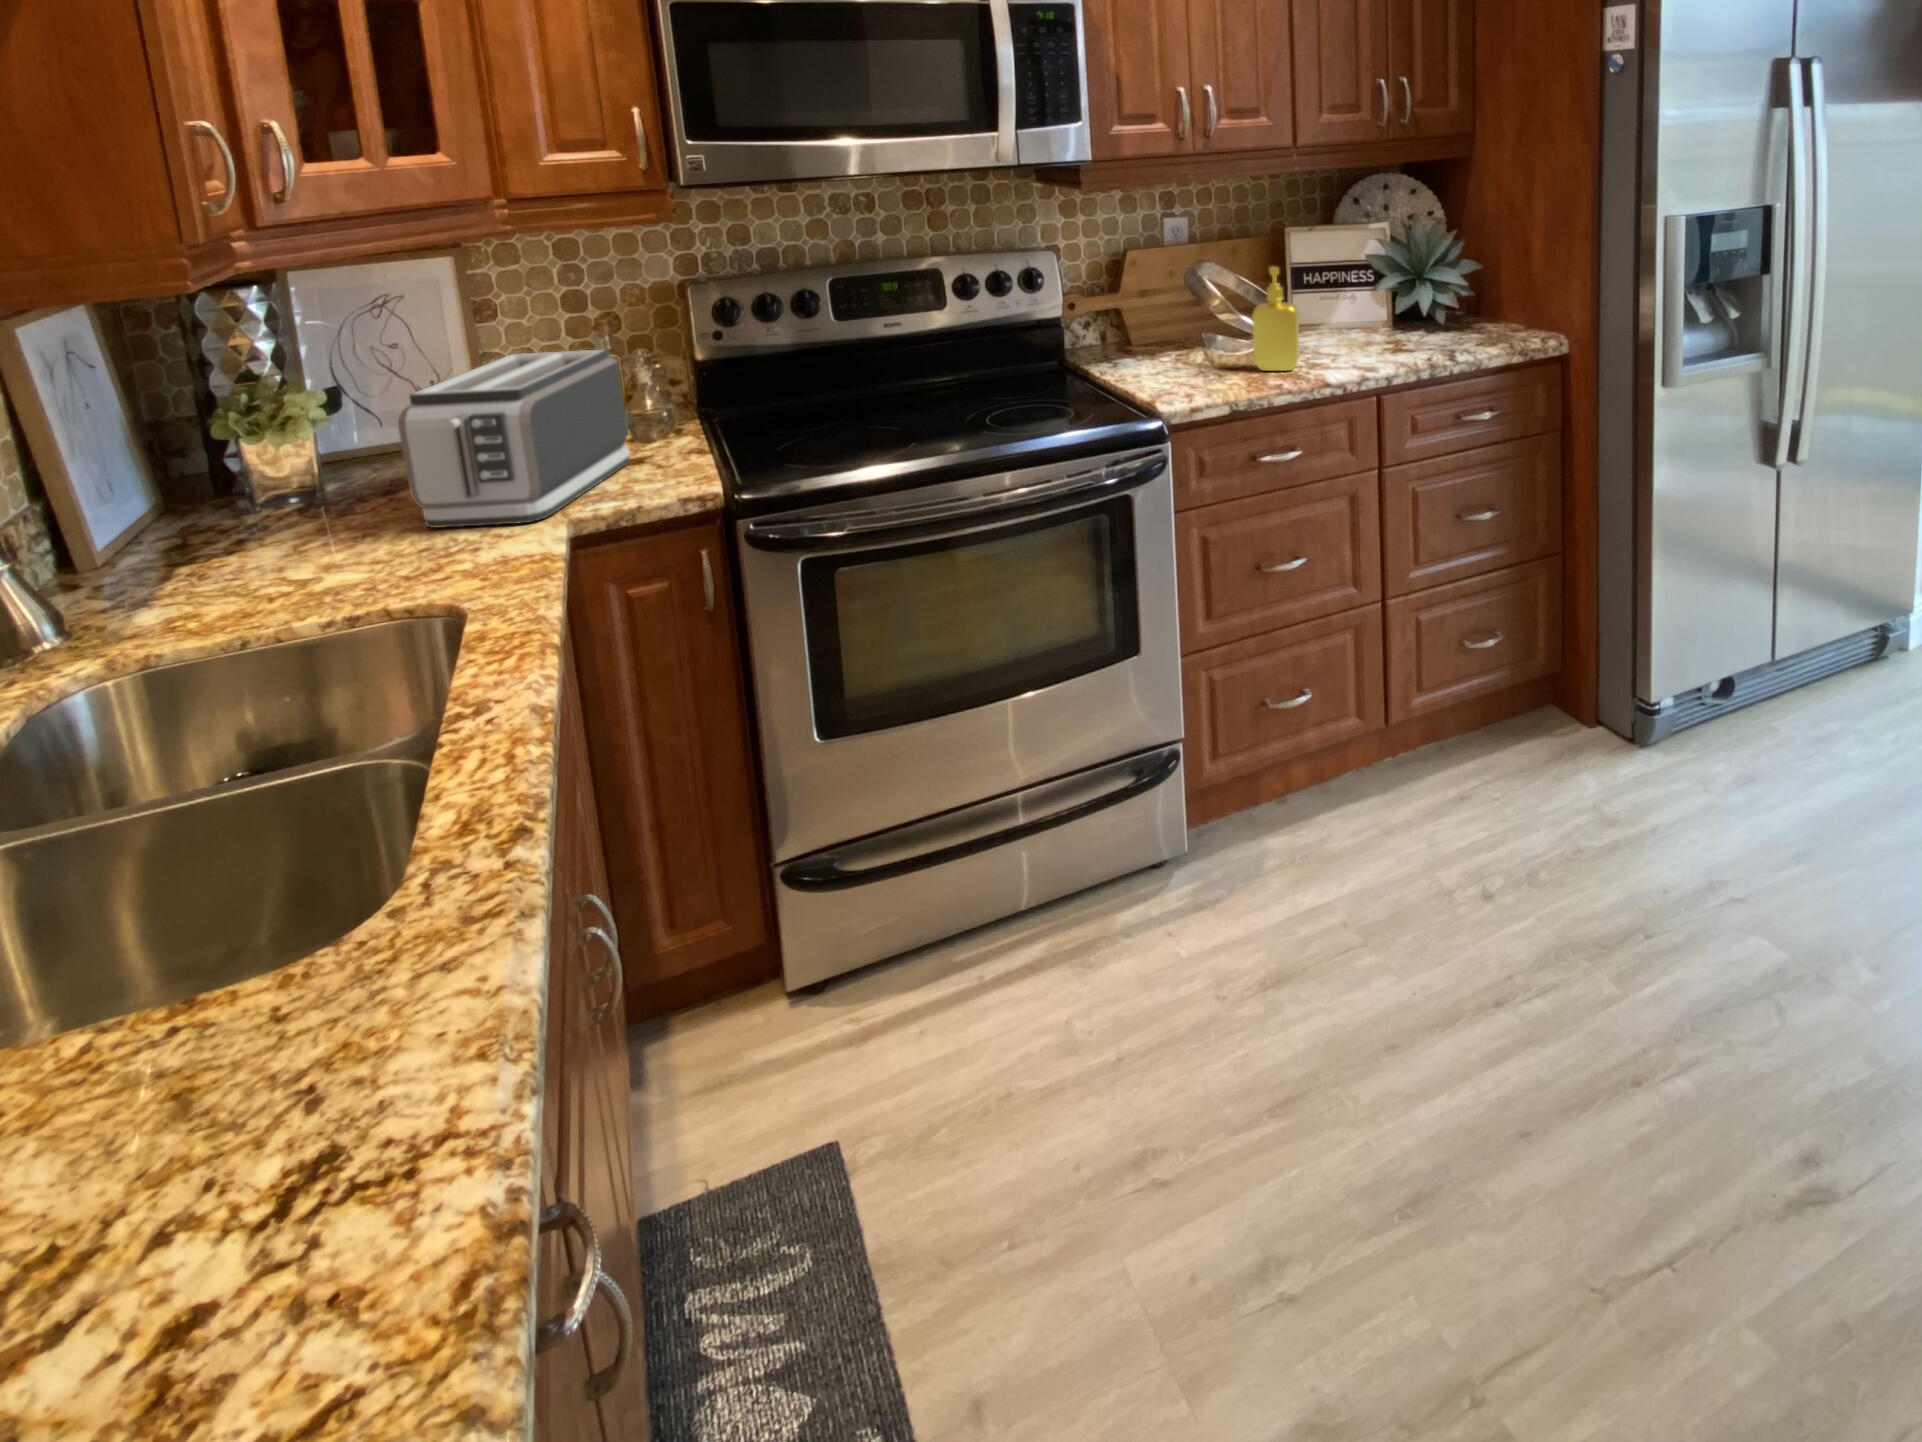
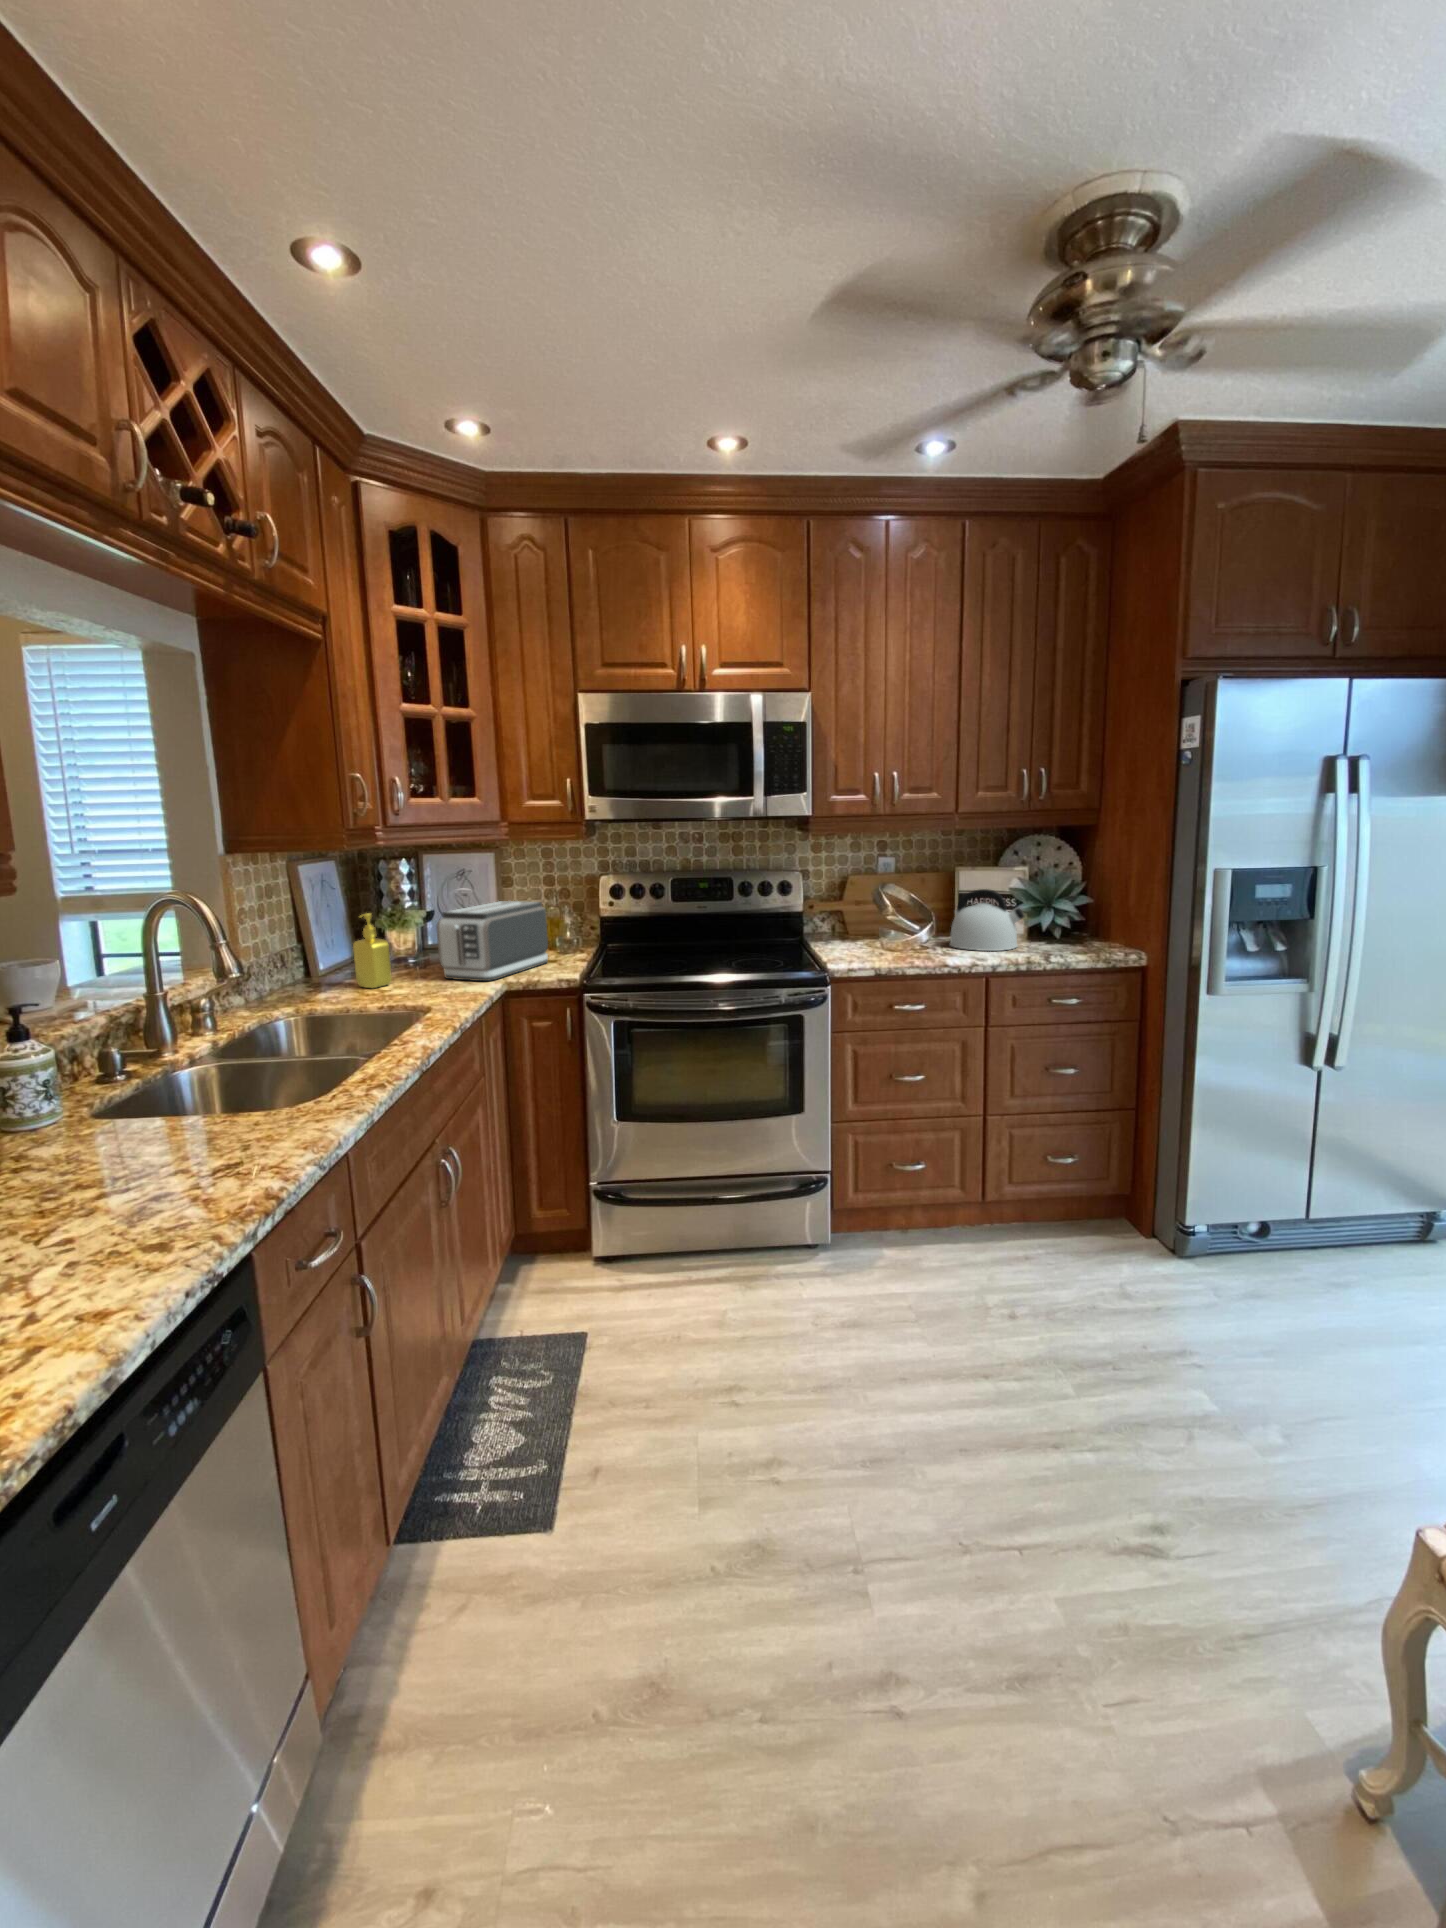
kettle: none [1297,261,1405,355] -> present [950,889,1024,951]
soap dispenser: present [1252,267,1300,371] -> present [353,913,392,988]

